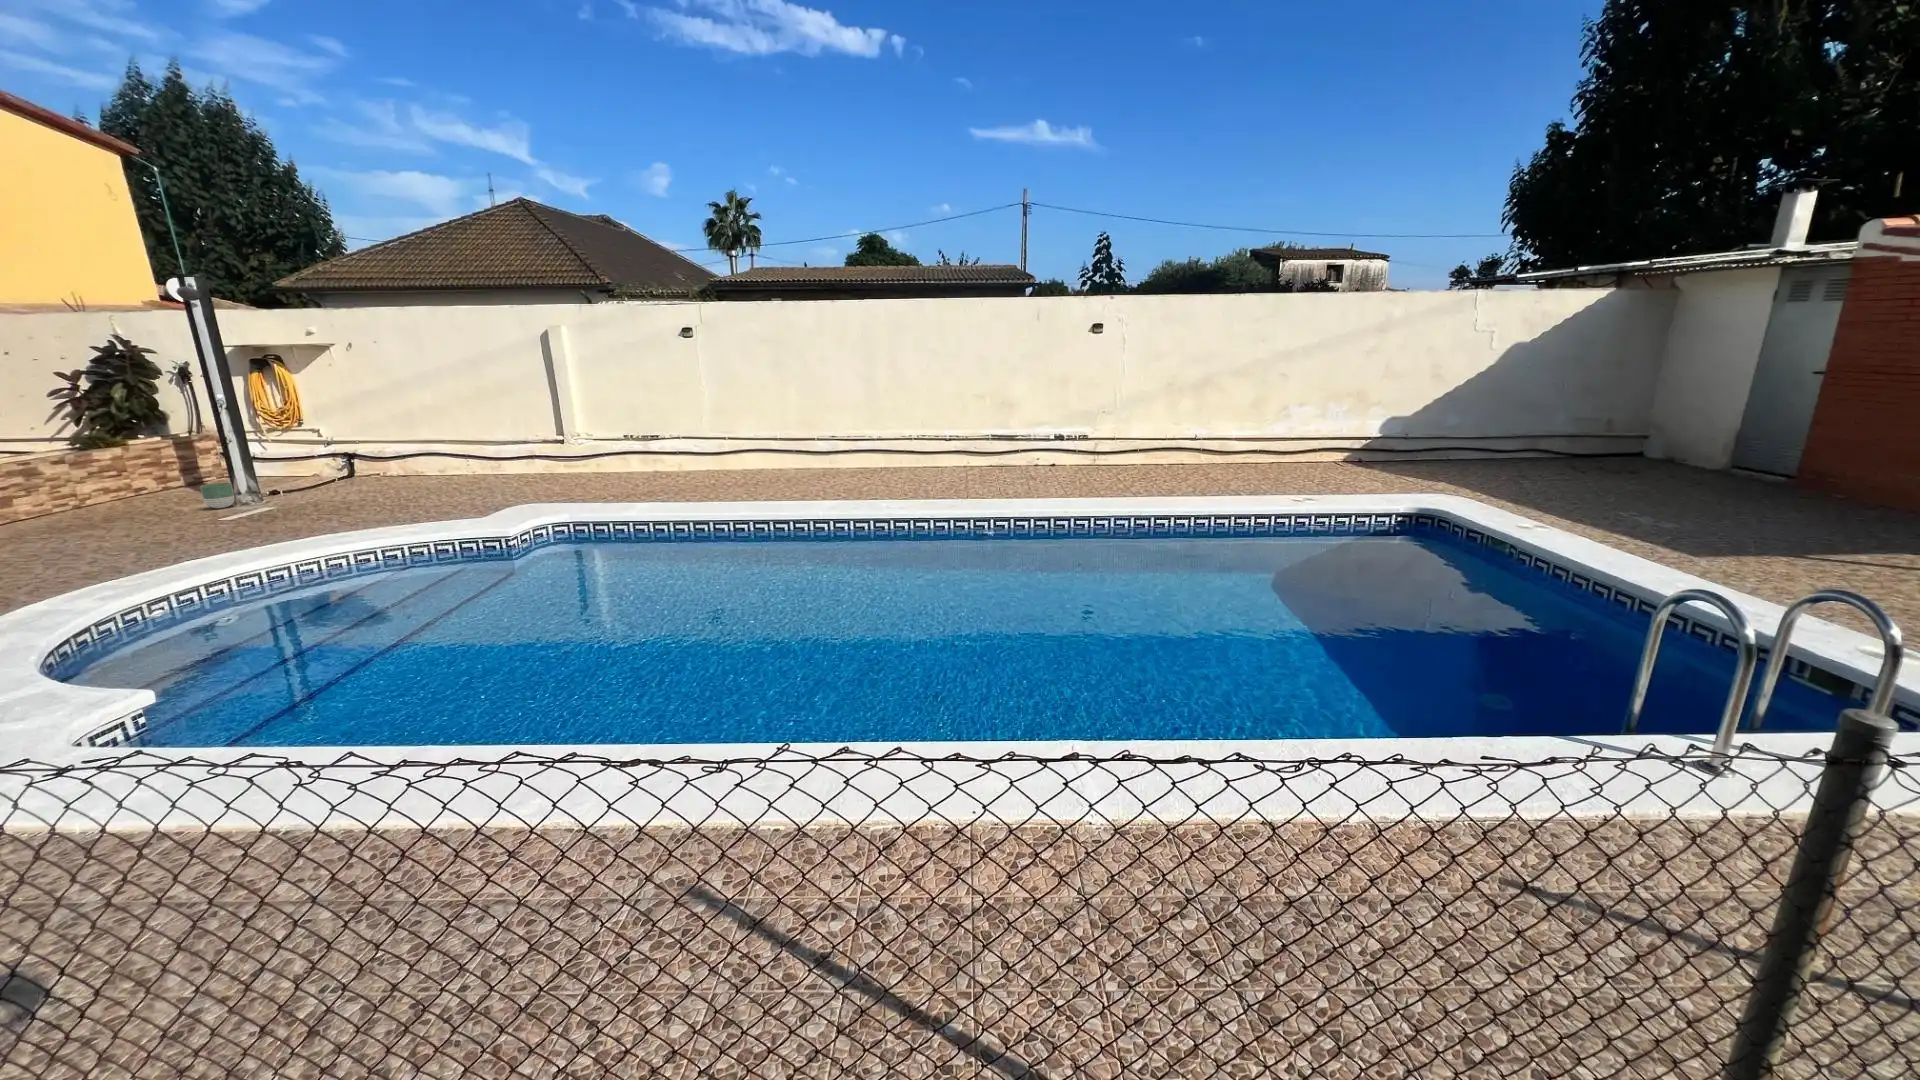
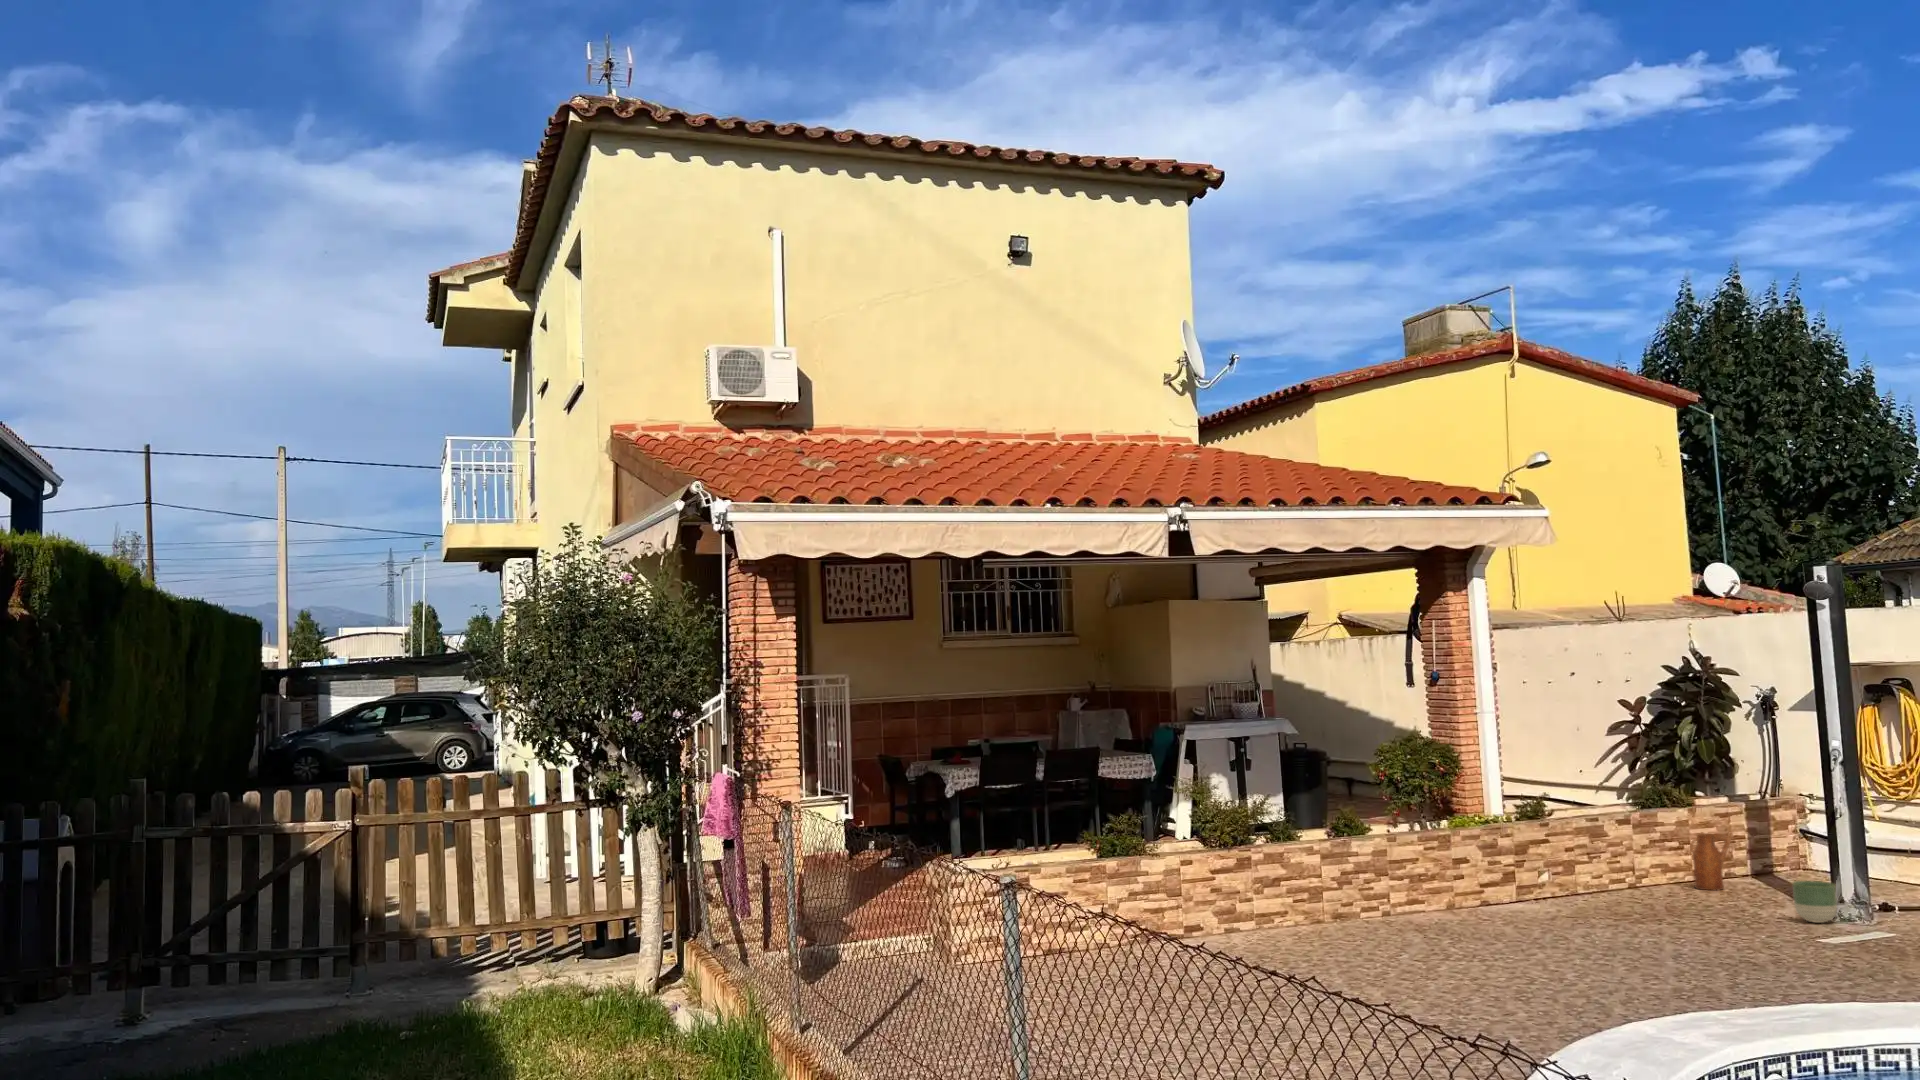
watering can: none [125,459,162,501] -> present [1690,832,1733,890]

